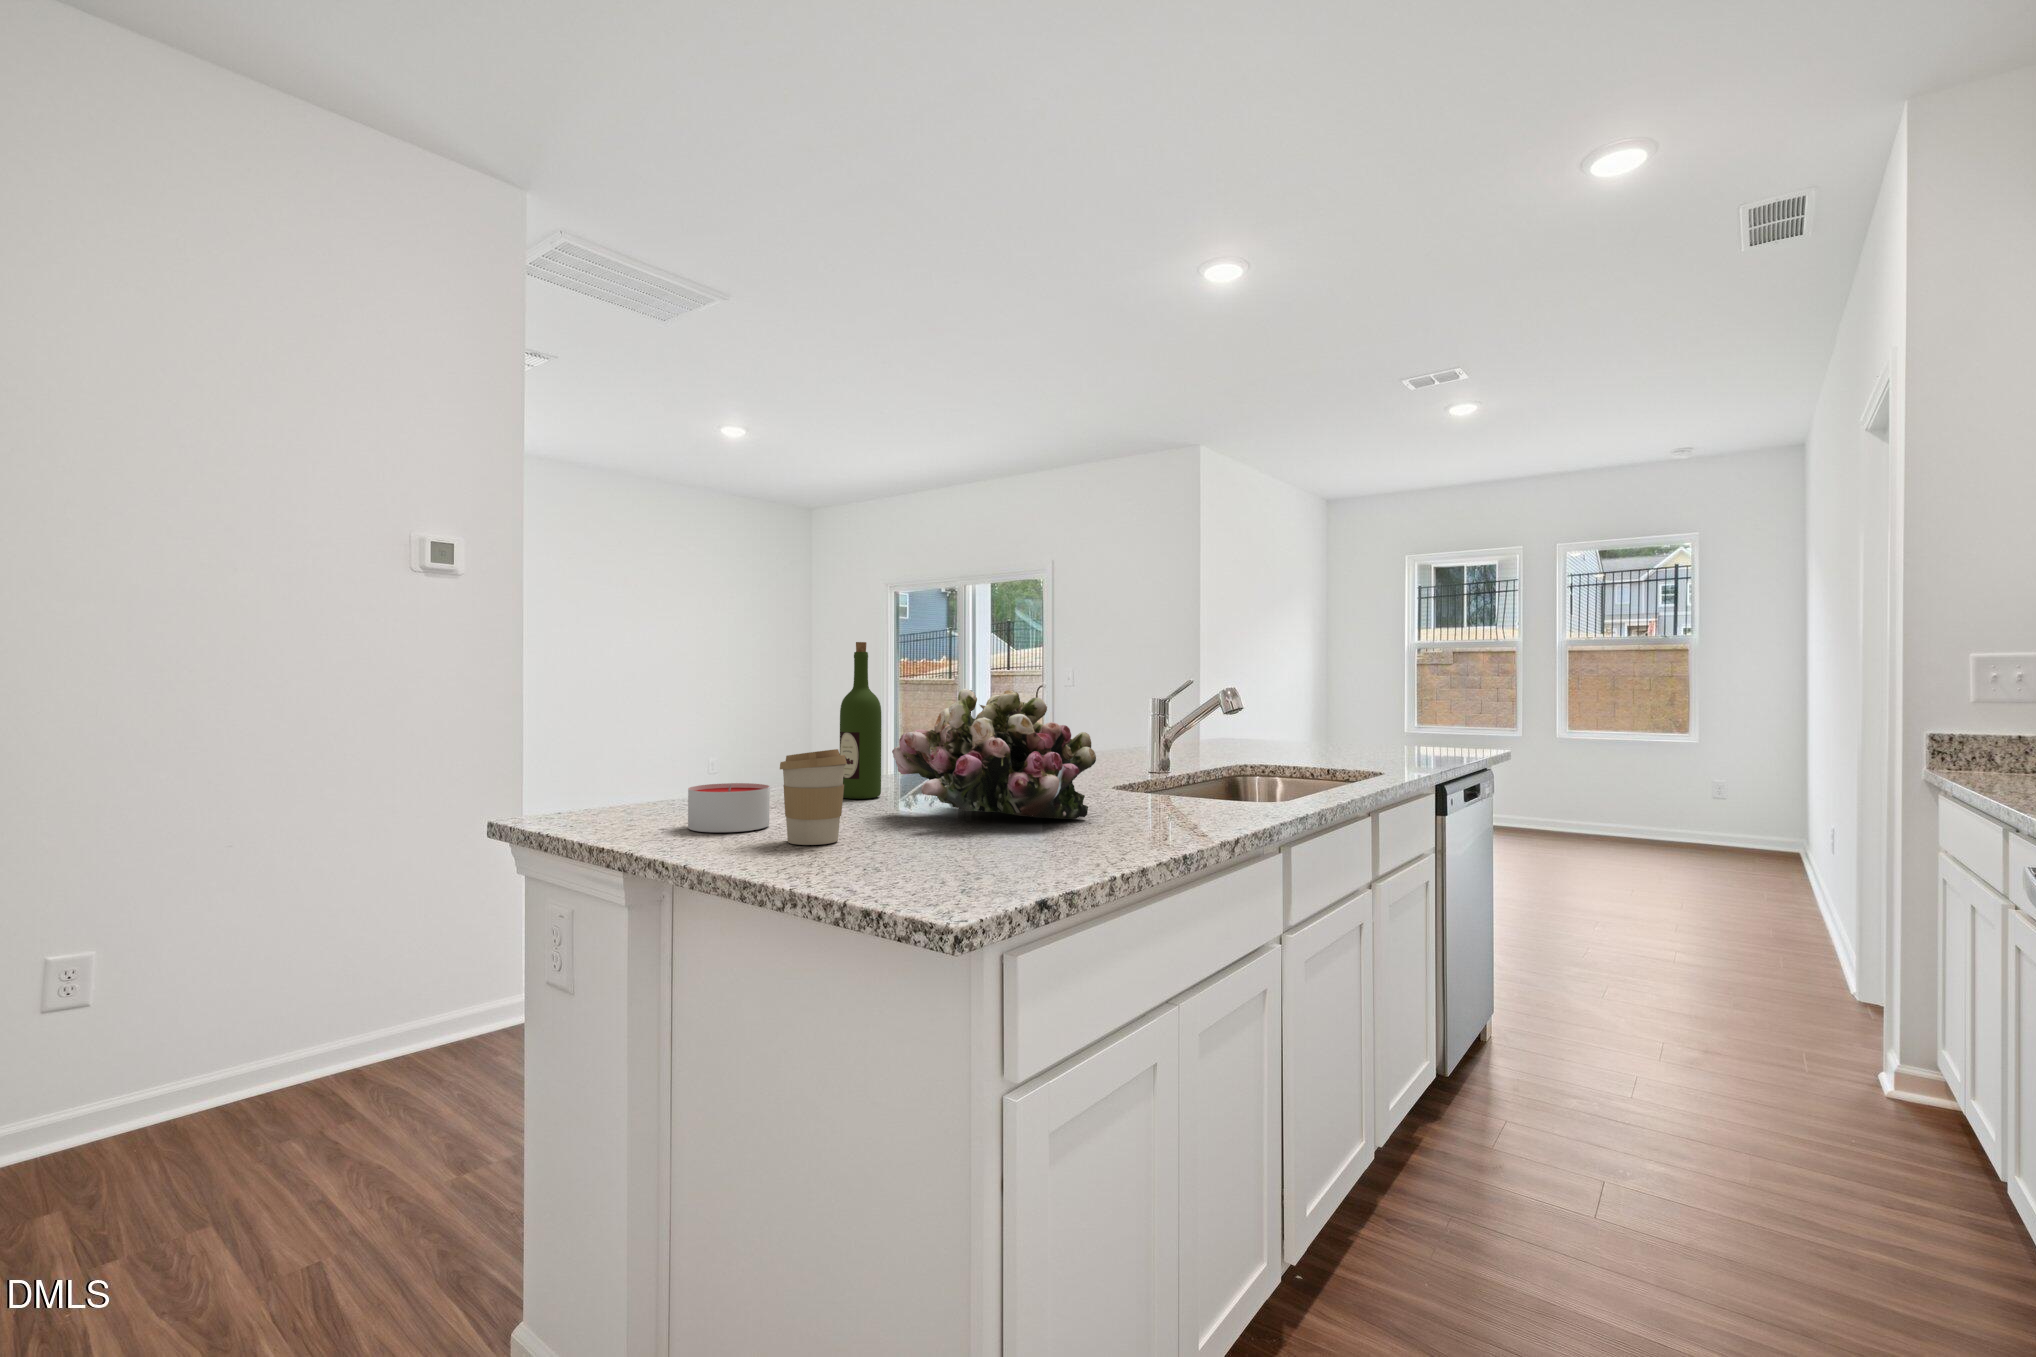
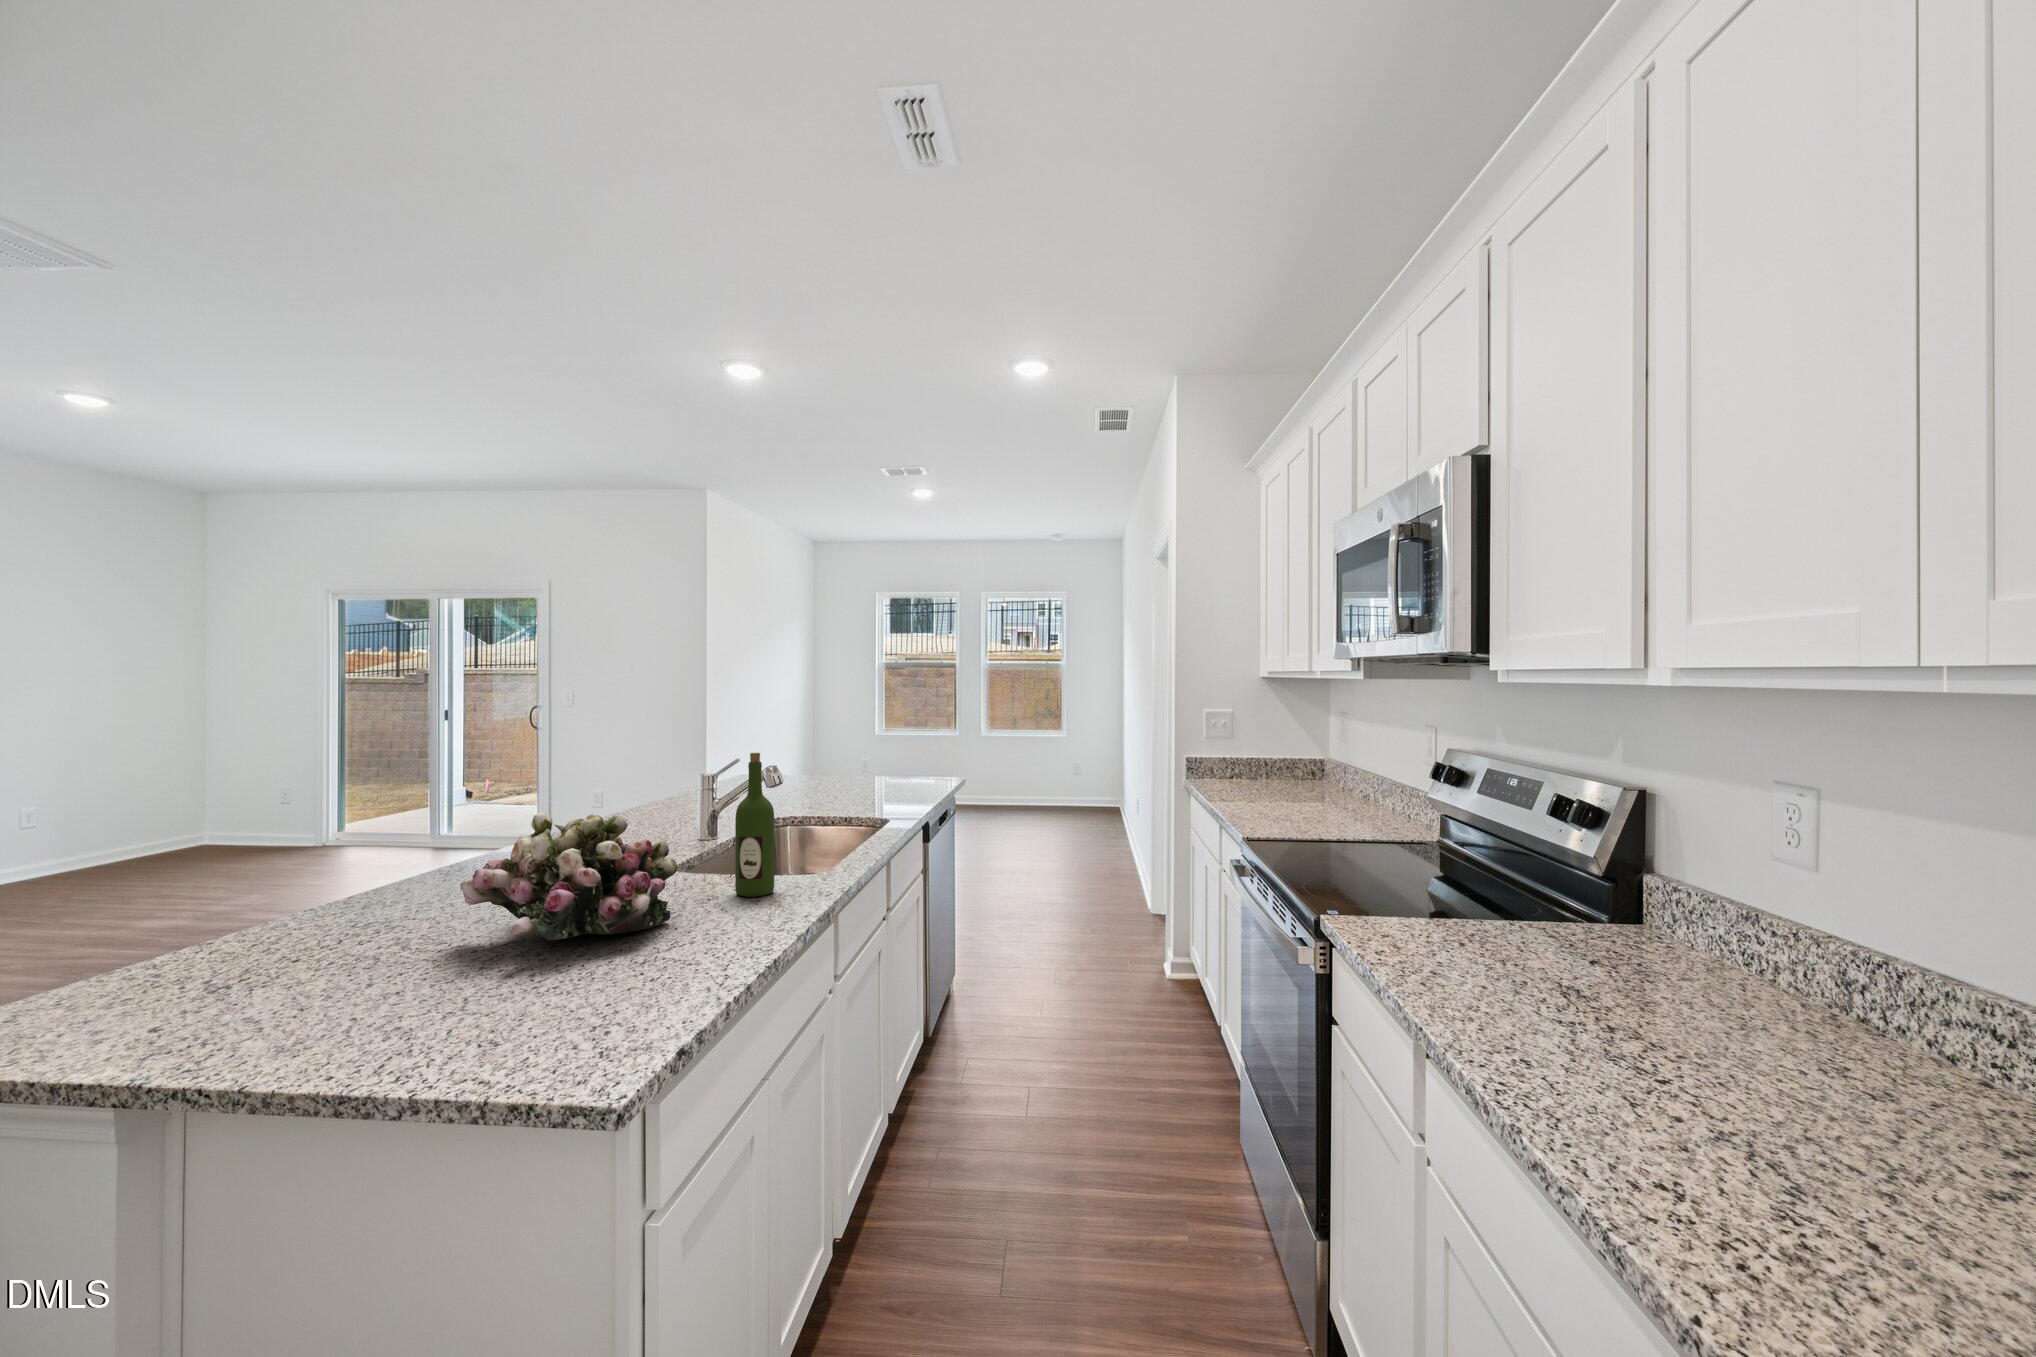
wine bottle: present [840,642,882,799] -> present [735,753,774,897]
coffee cup: present [780,749,847,845] -> none [348,911,432,1021]
candle: present [688,783,770,832] -> none [202,948,317,1022]

